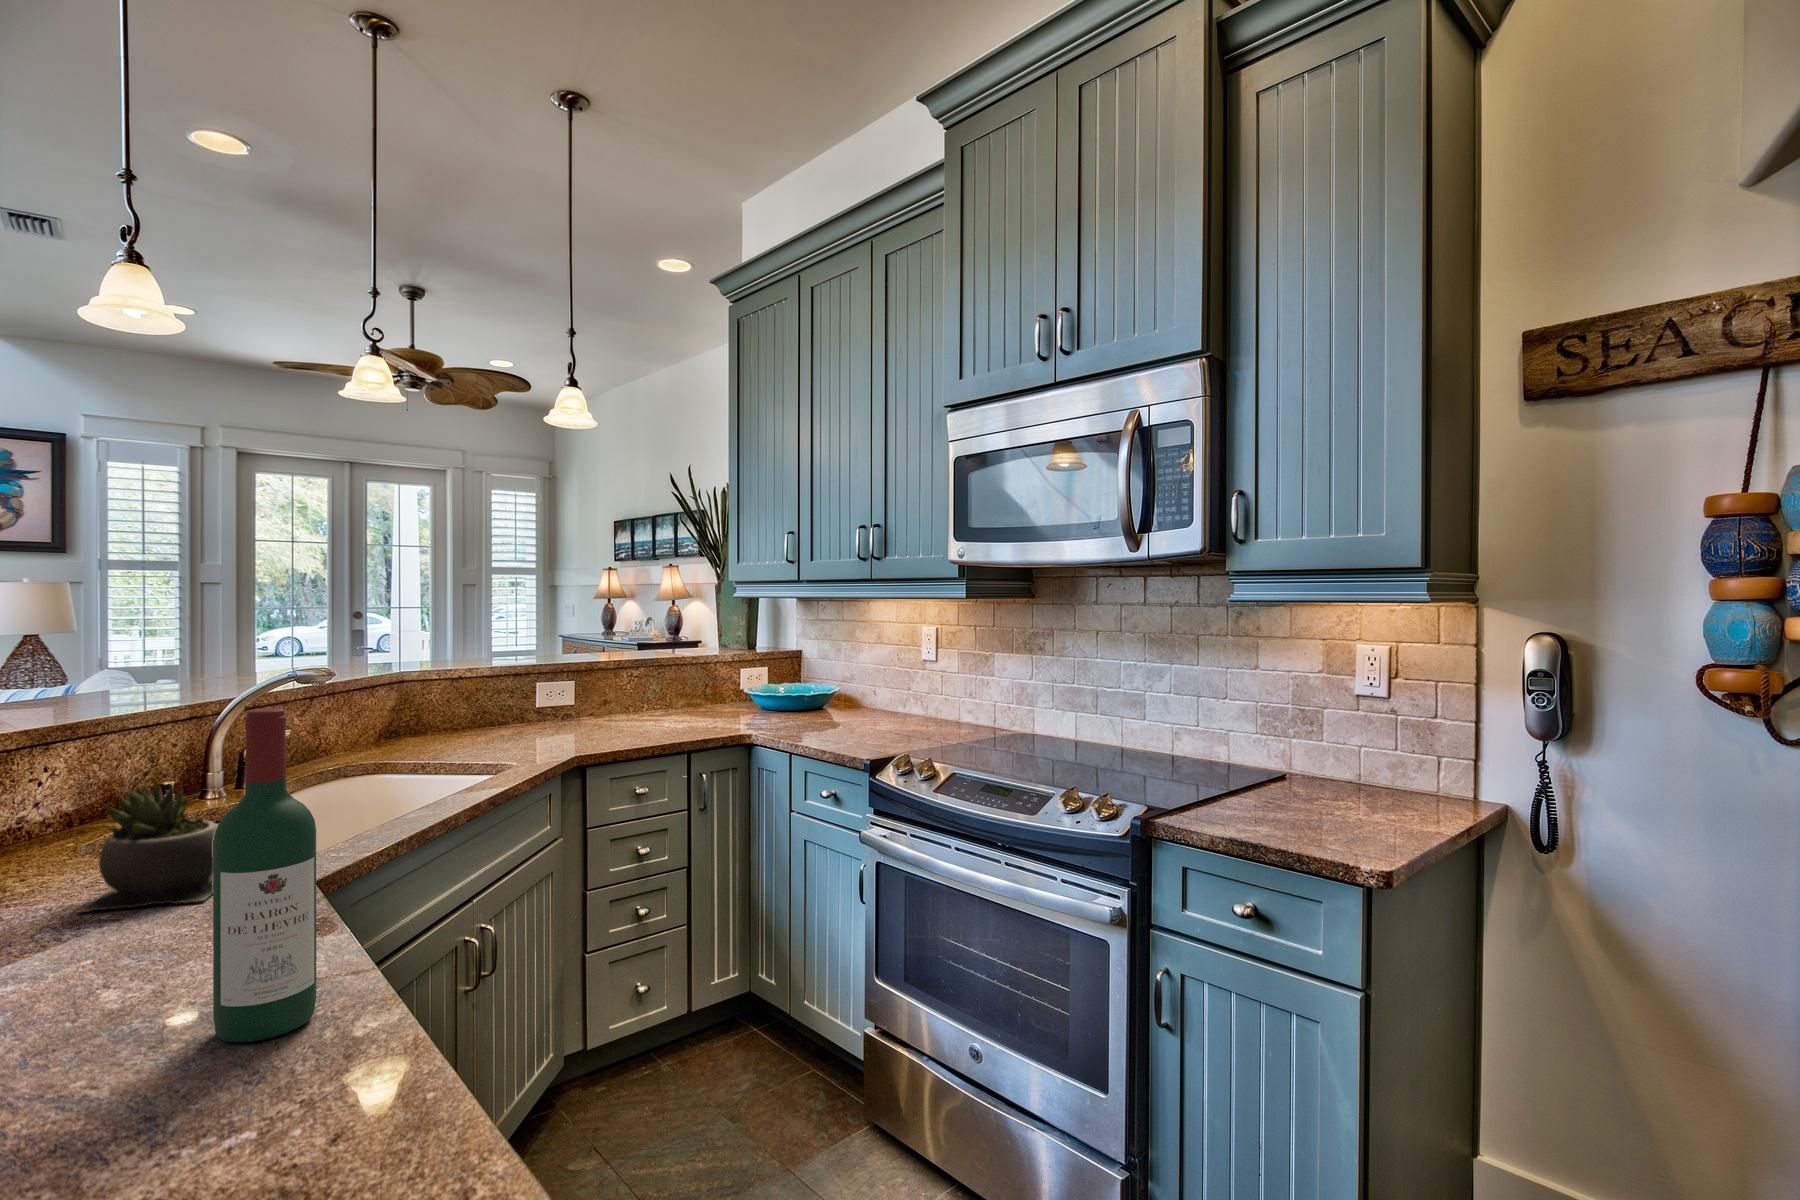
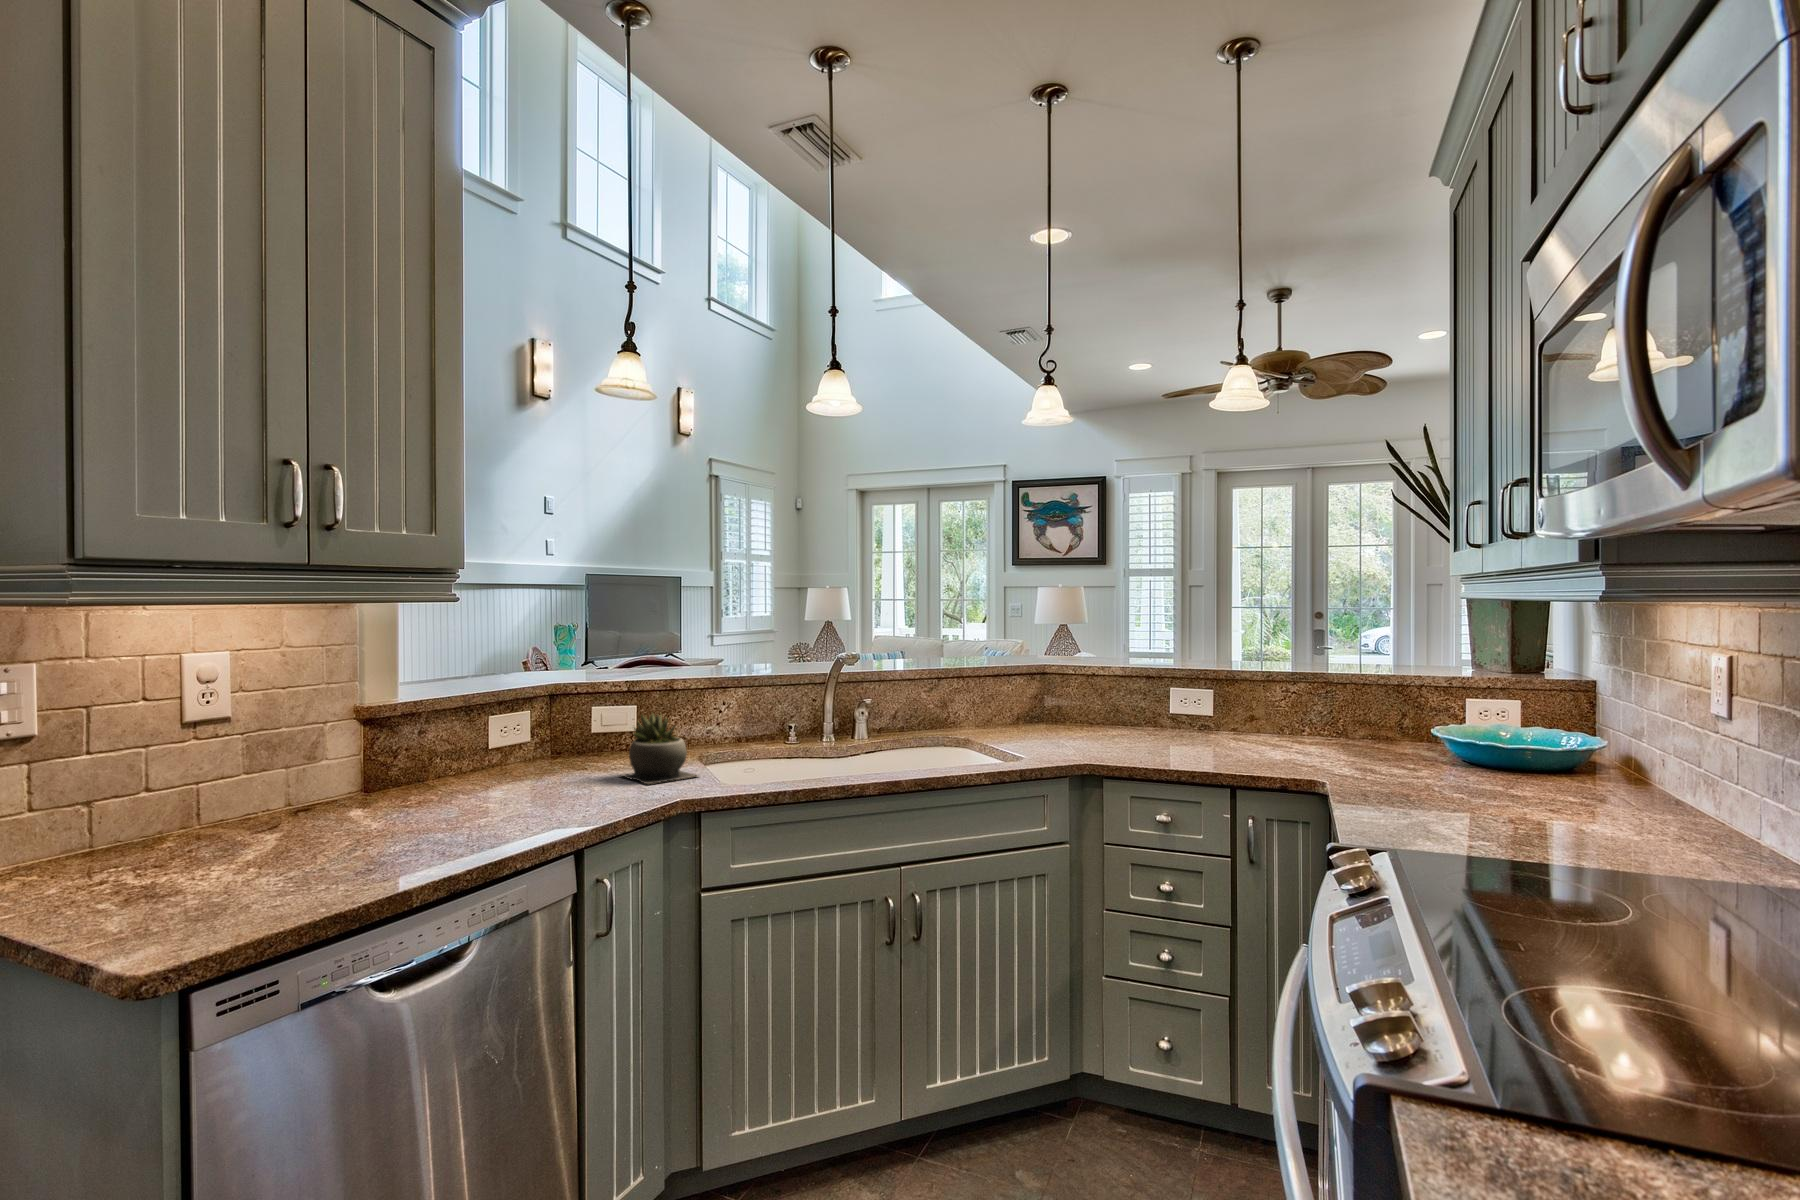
wine bottle: present [213,708,316,1042] -> none [461,665,510,838]

